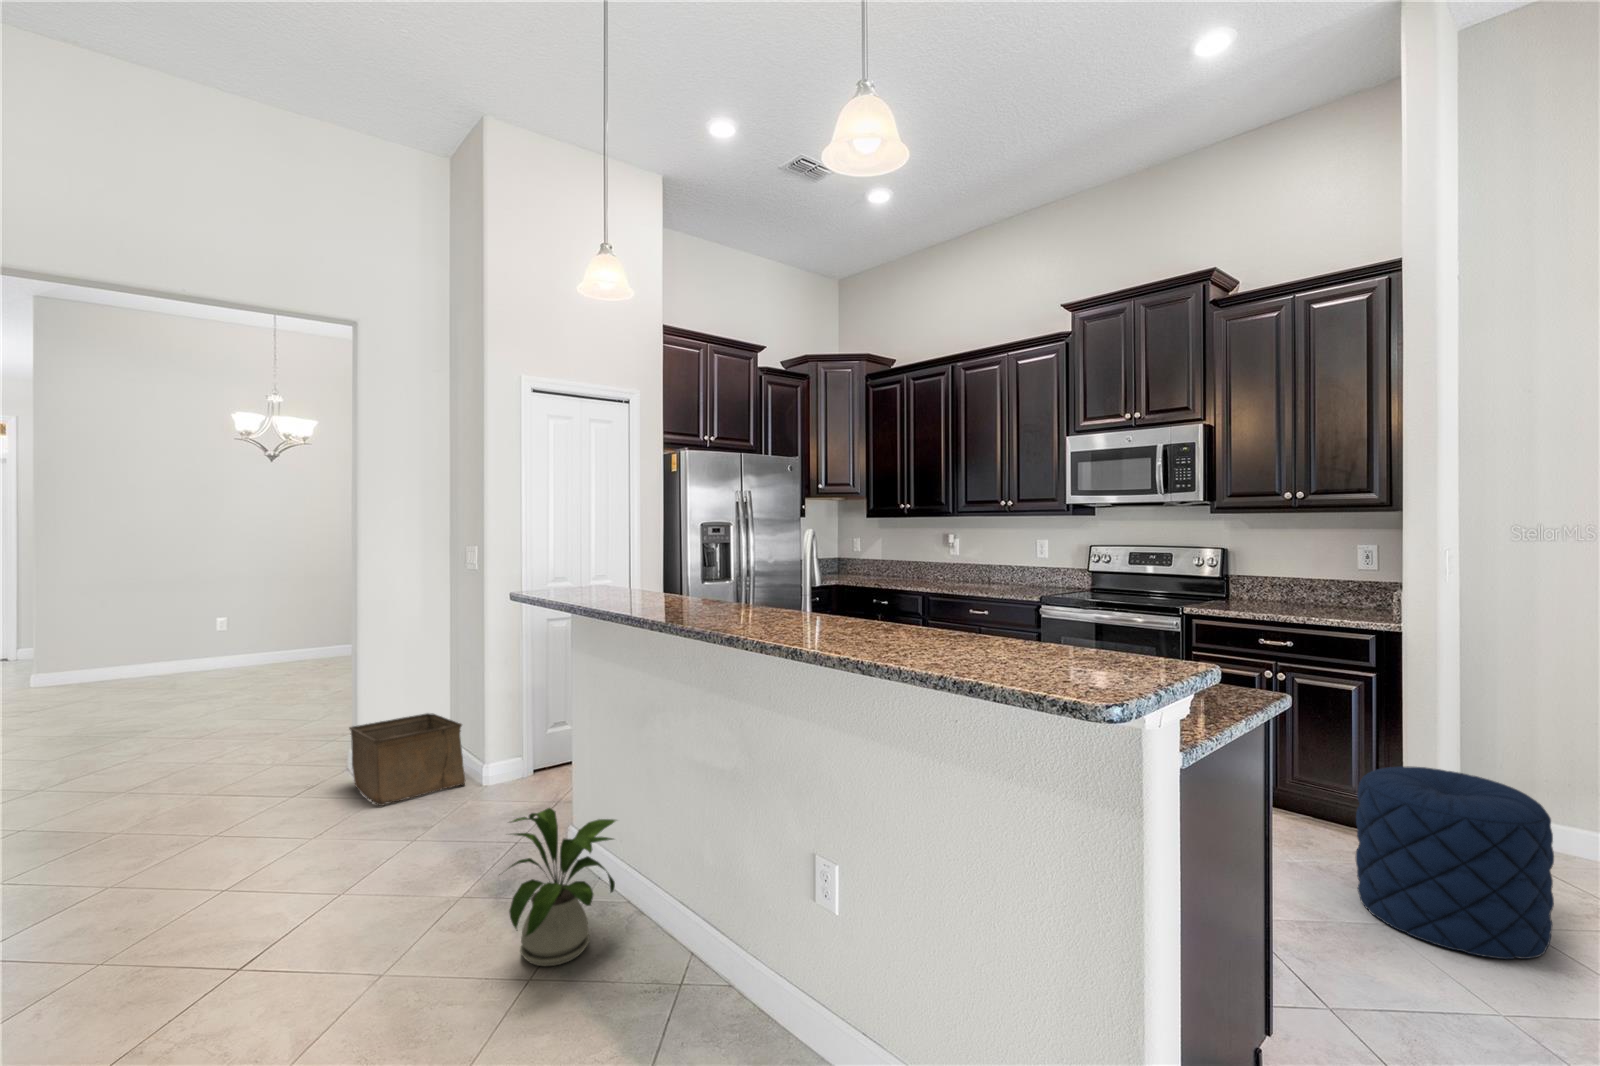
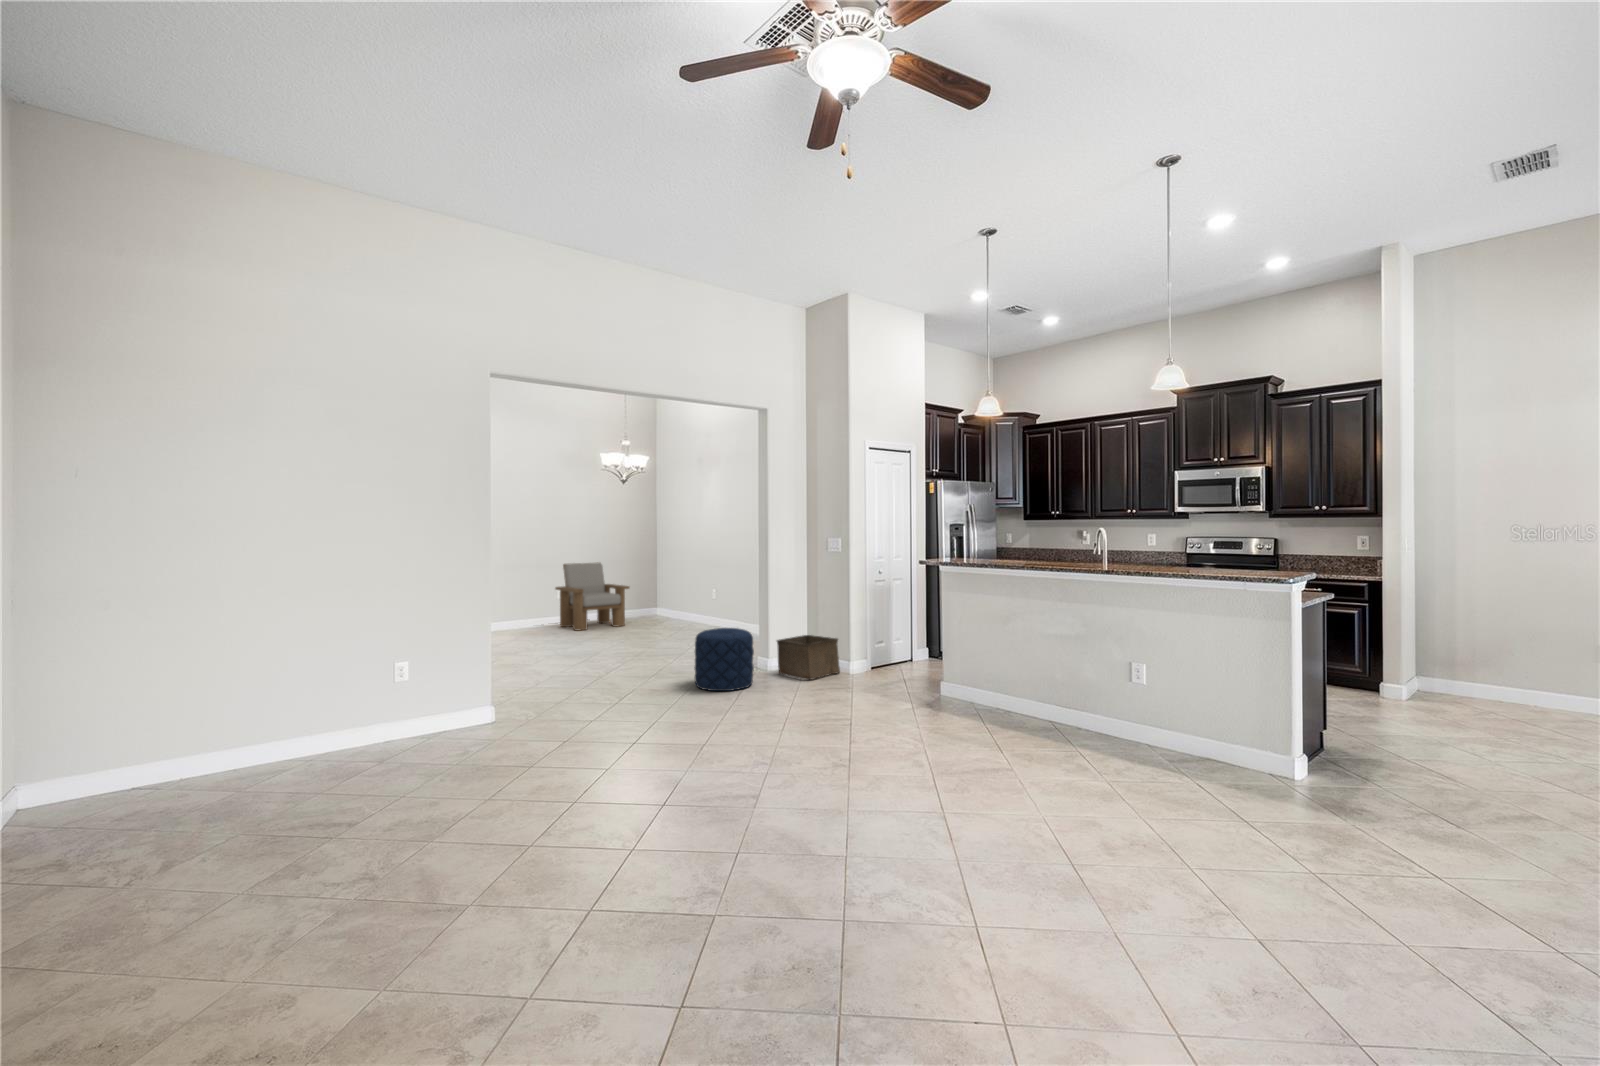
armchair: none [196,578,311,683] -> present [555,562,629,630]
pouf: present [1356,766,1554,959] -> present [694,628,754,691]
house plant: present [499,808,616,966] -> none [962,657,1015,725]

